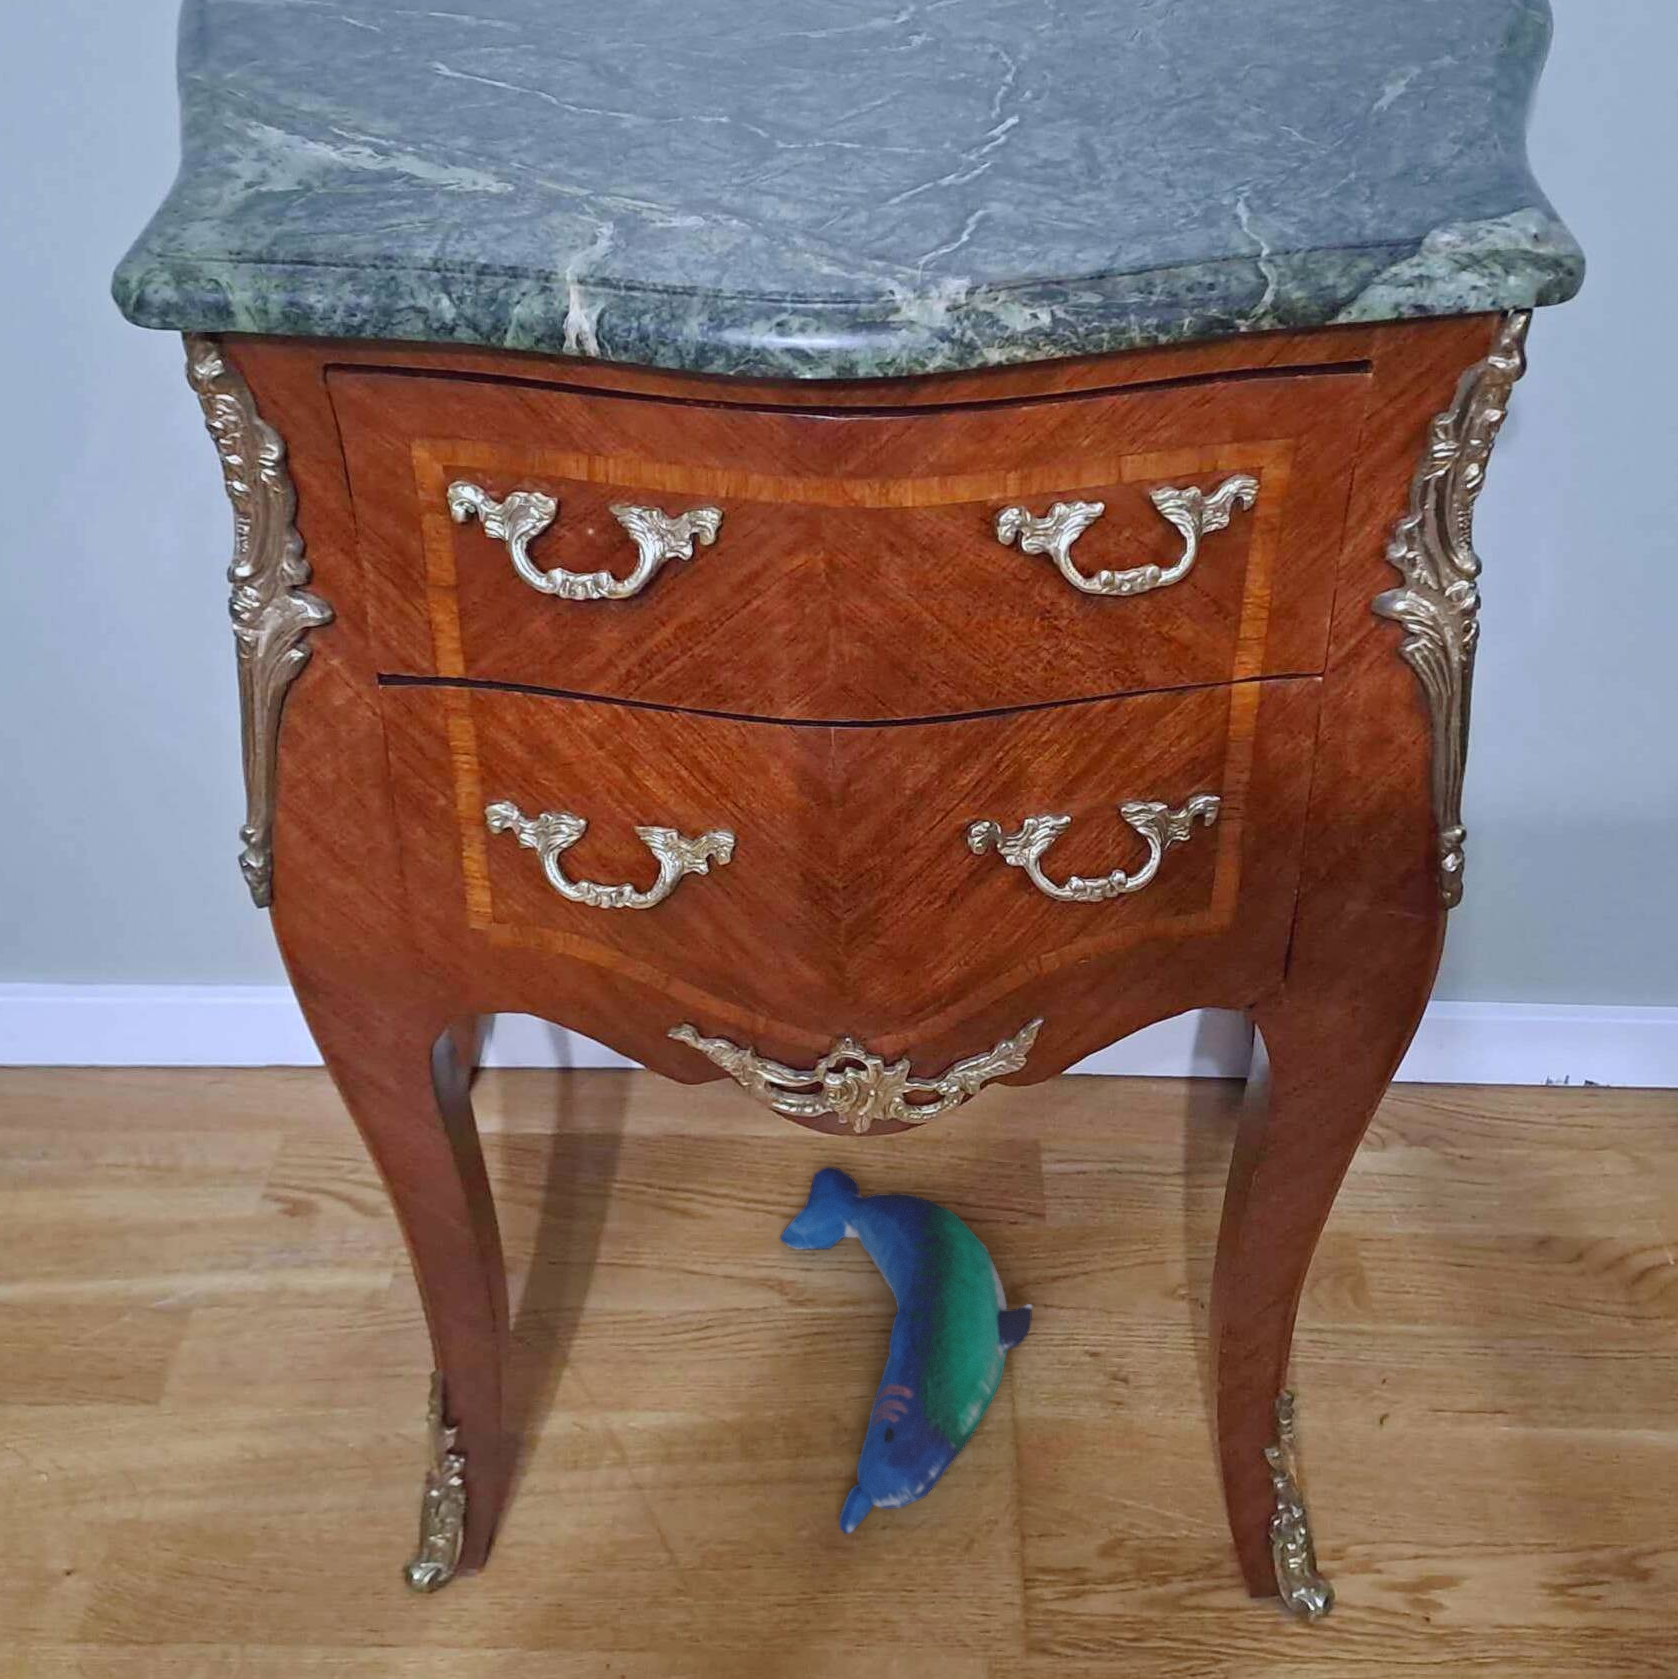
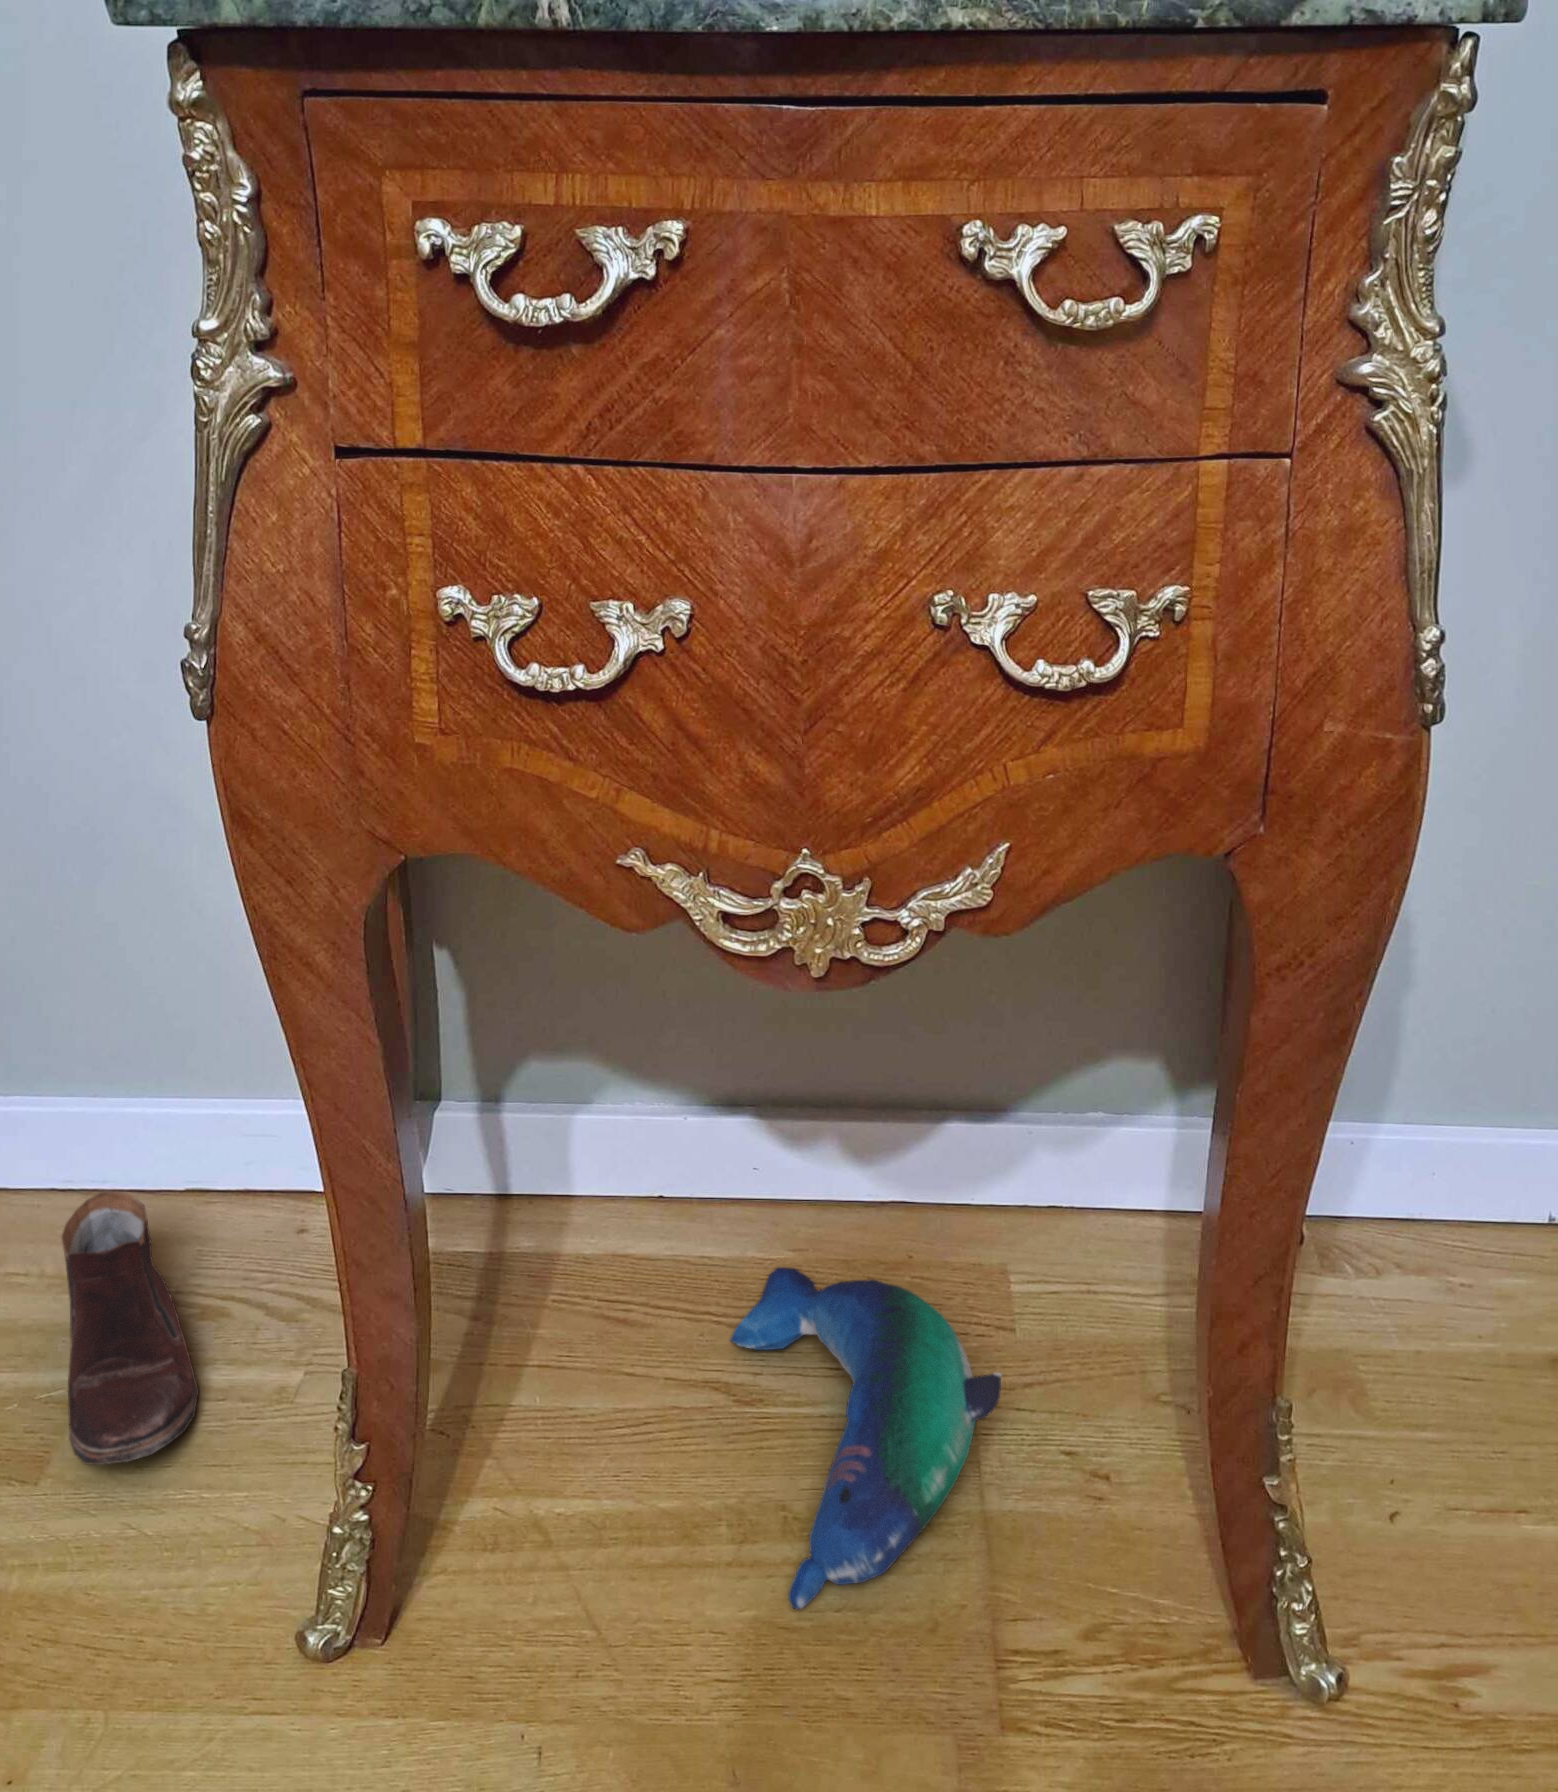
shoe: none [146,1114,287,1399] -> present [61,1192,199,1465]

